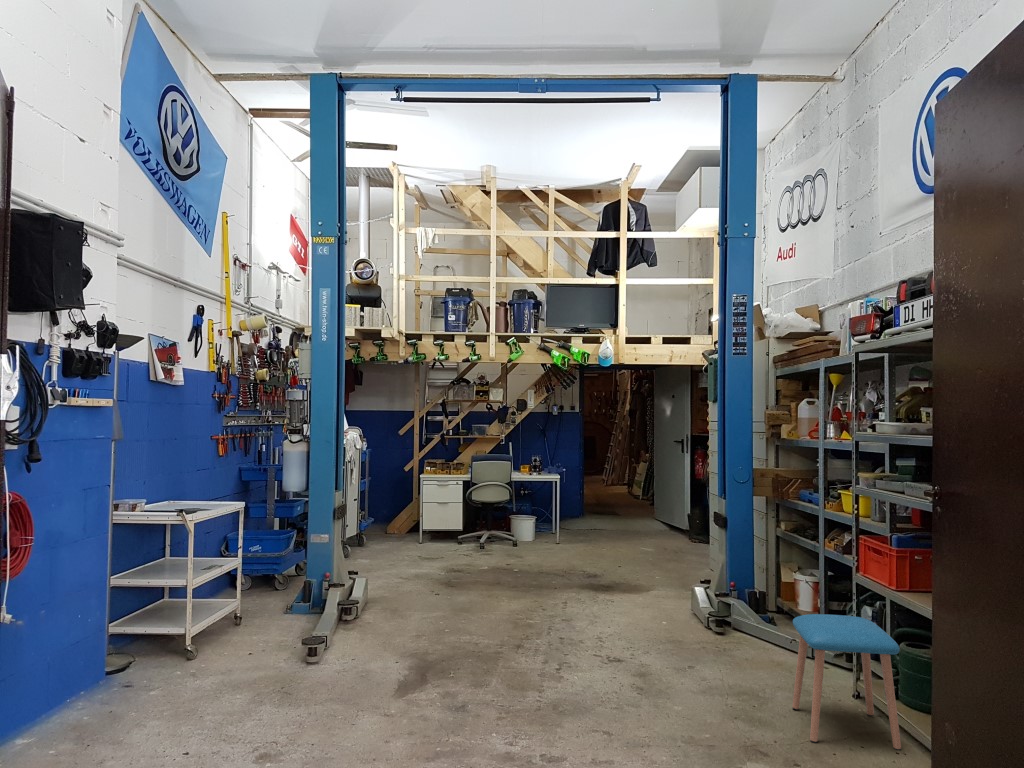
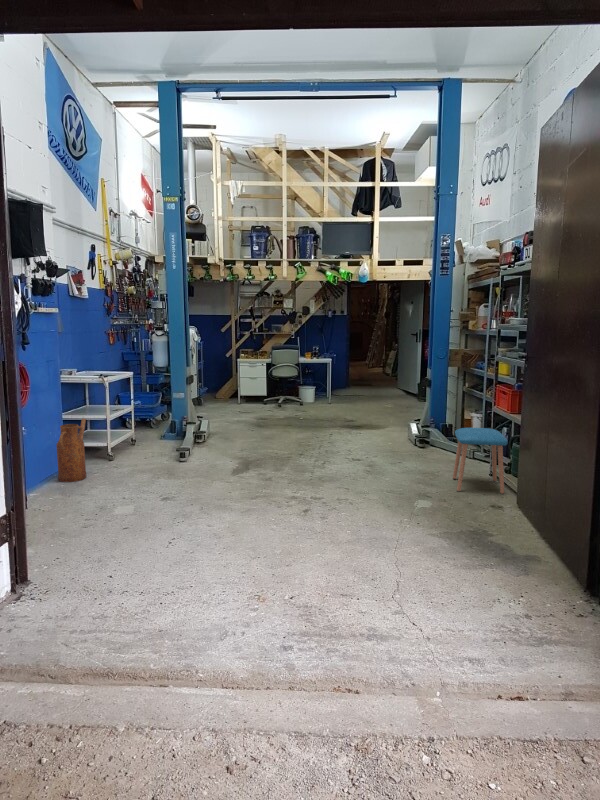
watering can: none [76,588,145,714] -> present [56,418,86,482]

